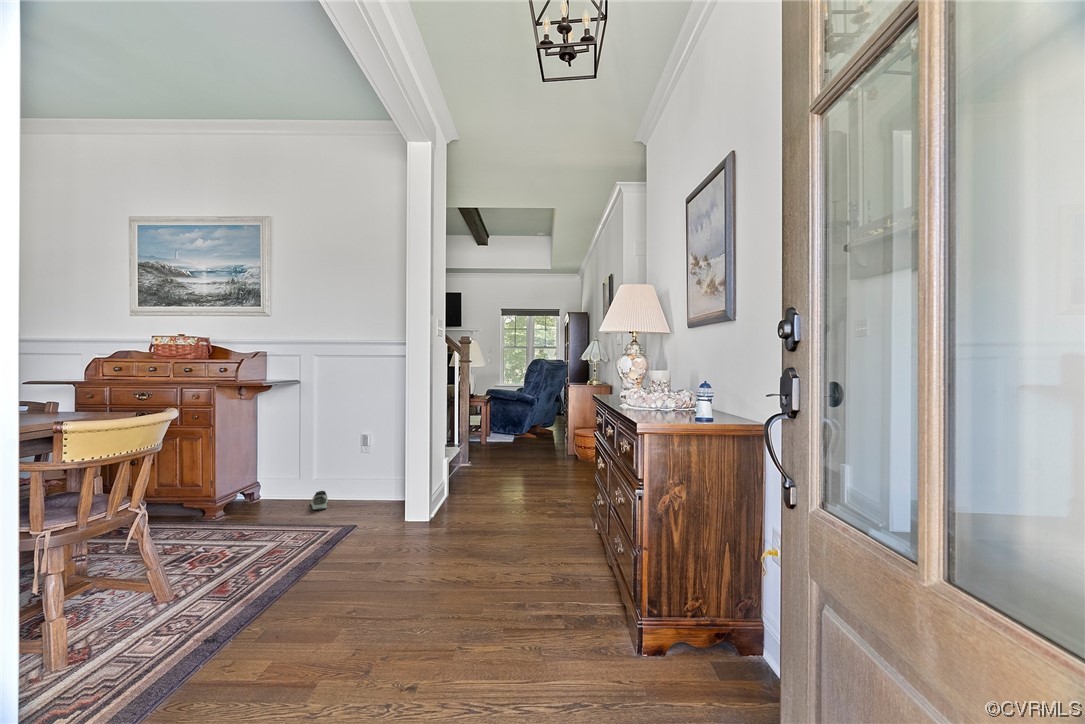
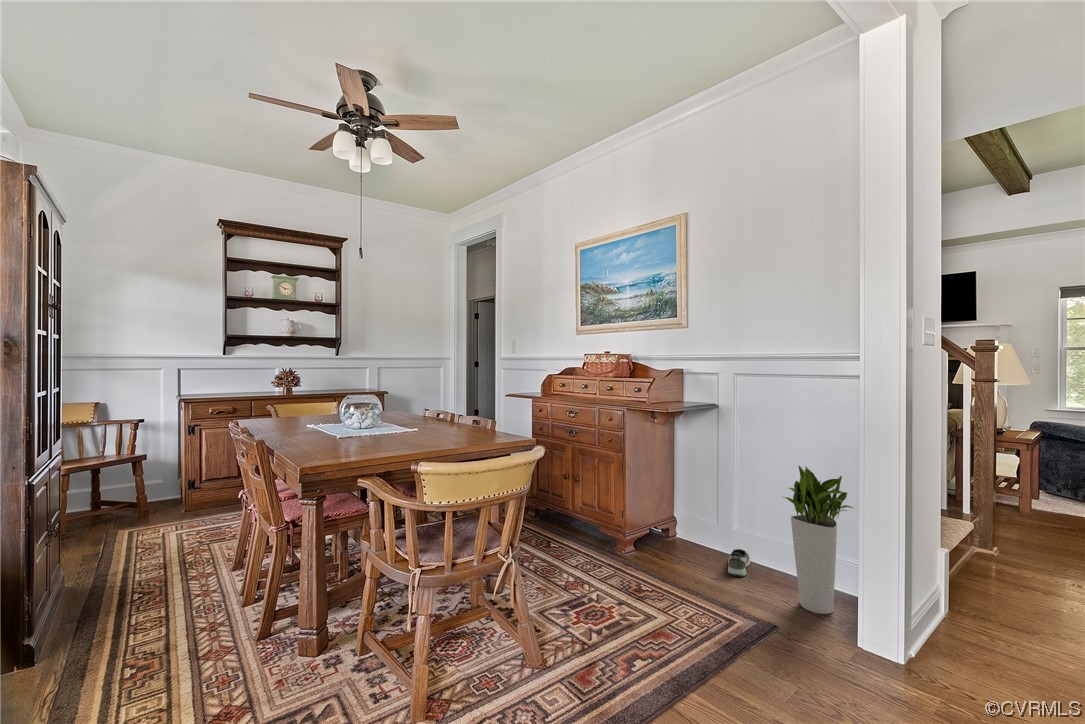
planter: none [355,417,402,514] -> present [785,466,853,614]

